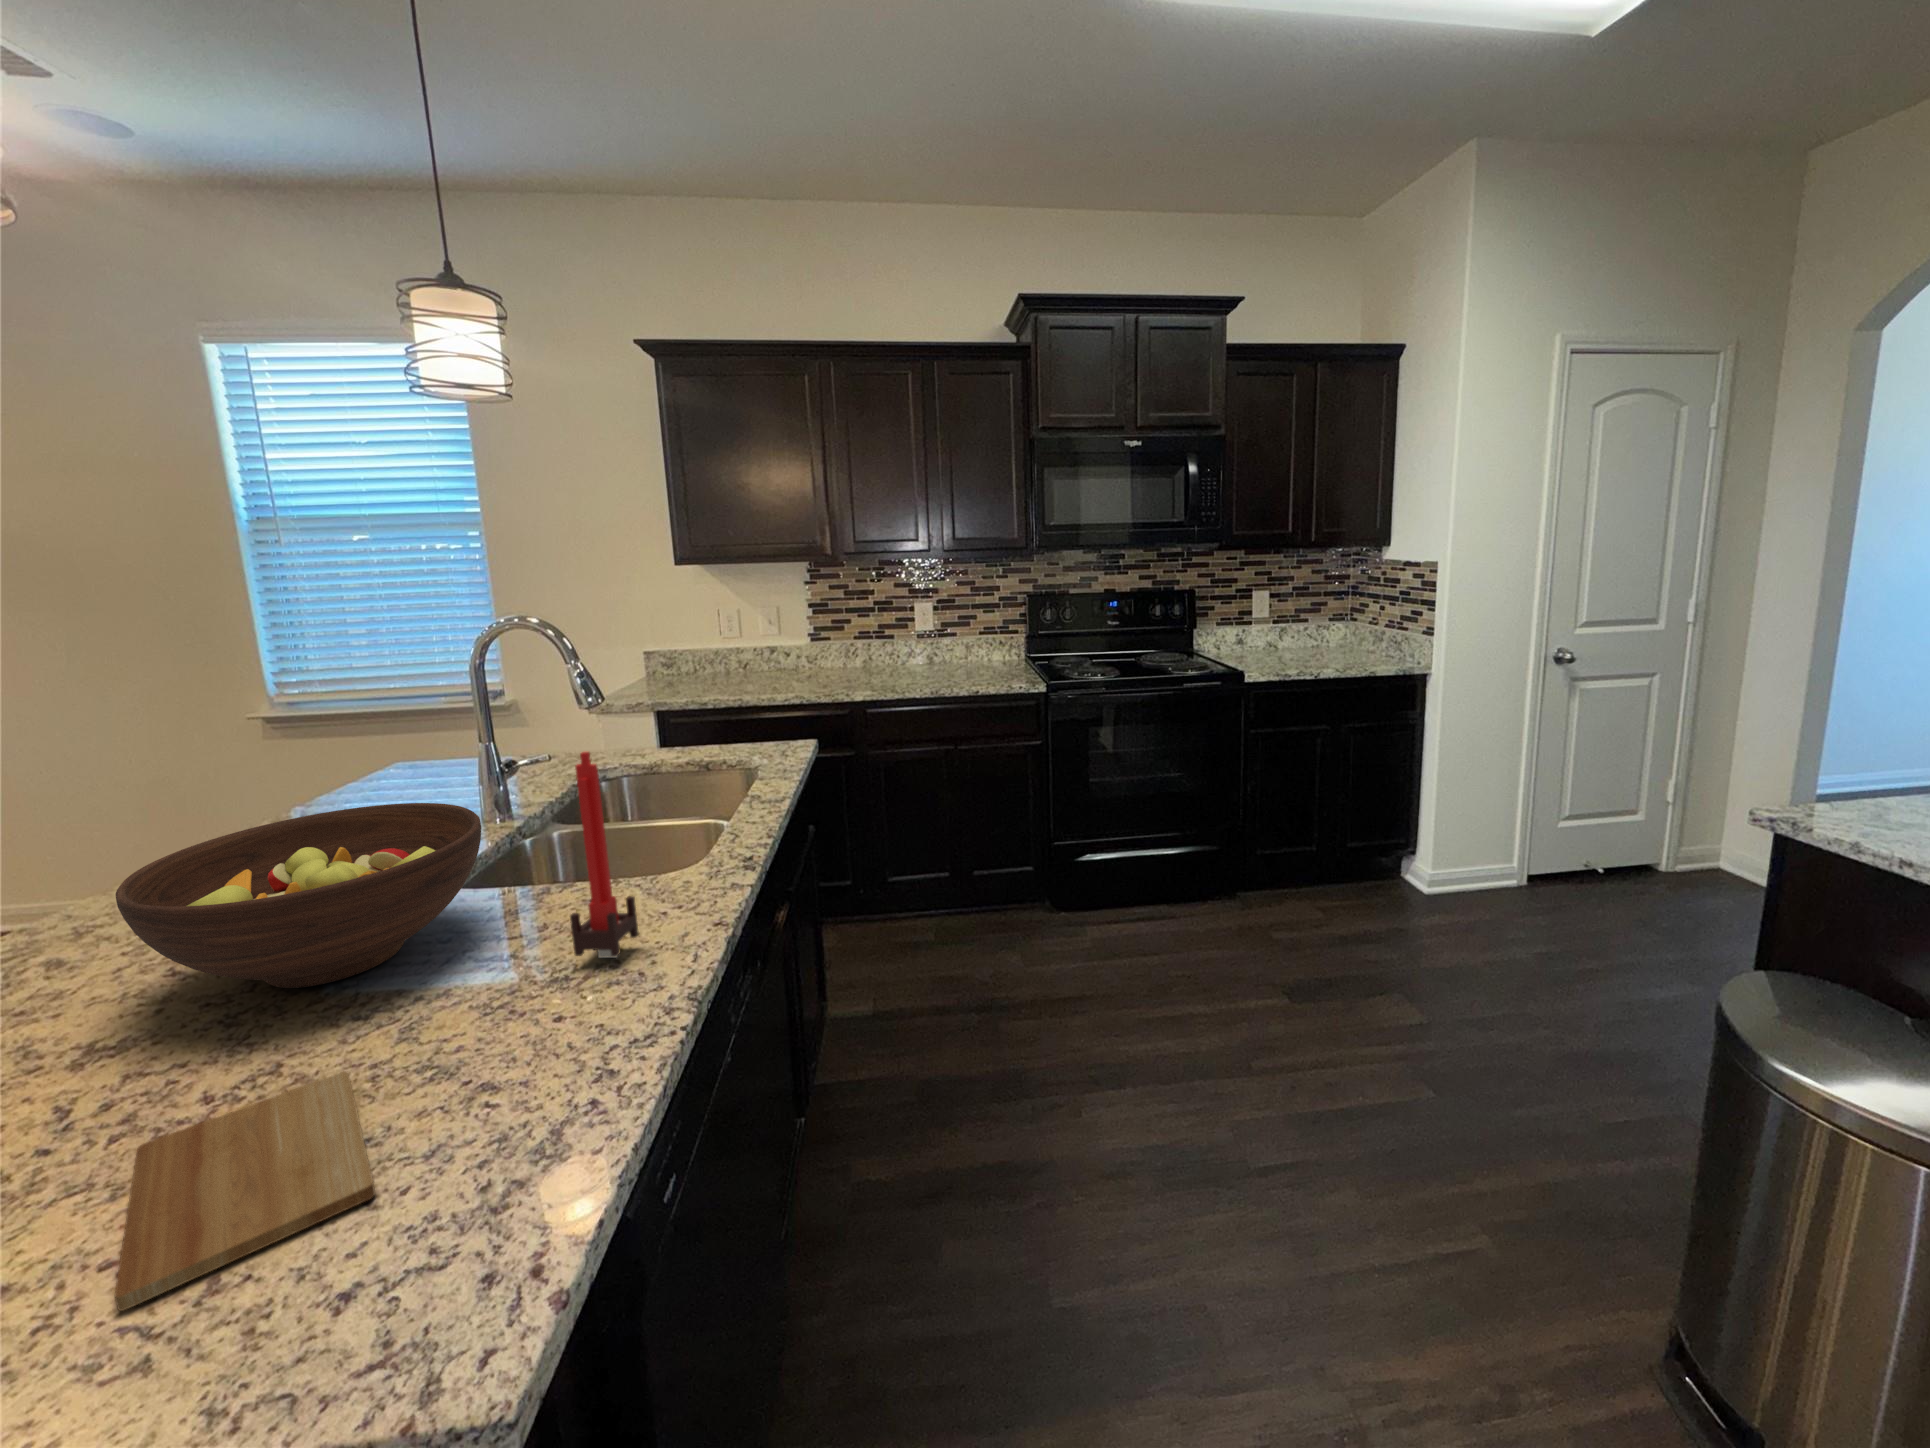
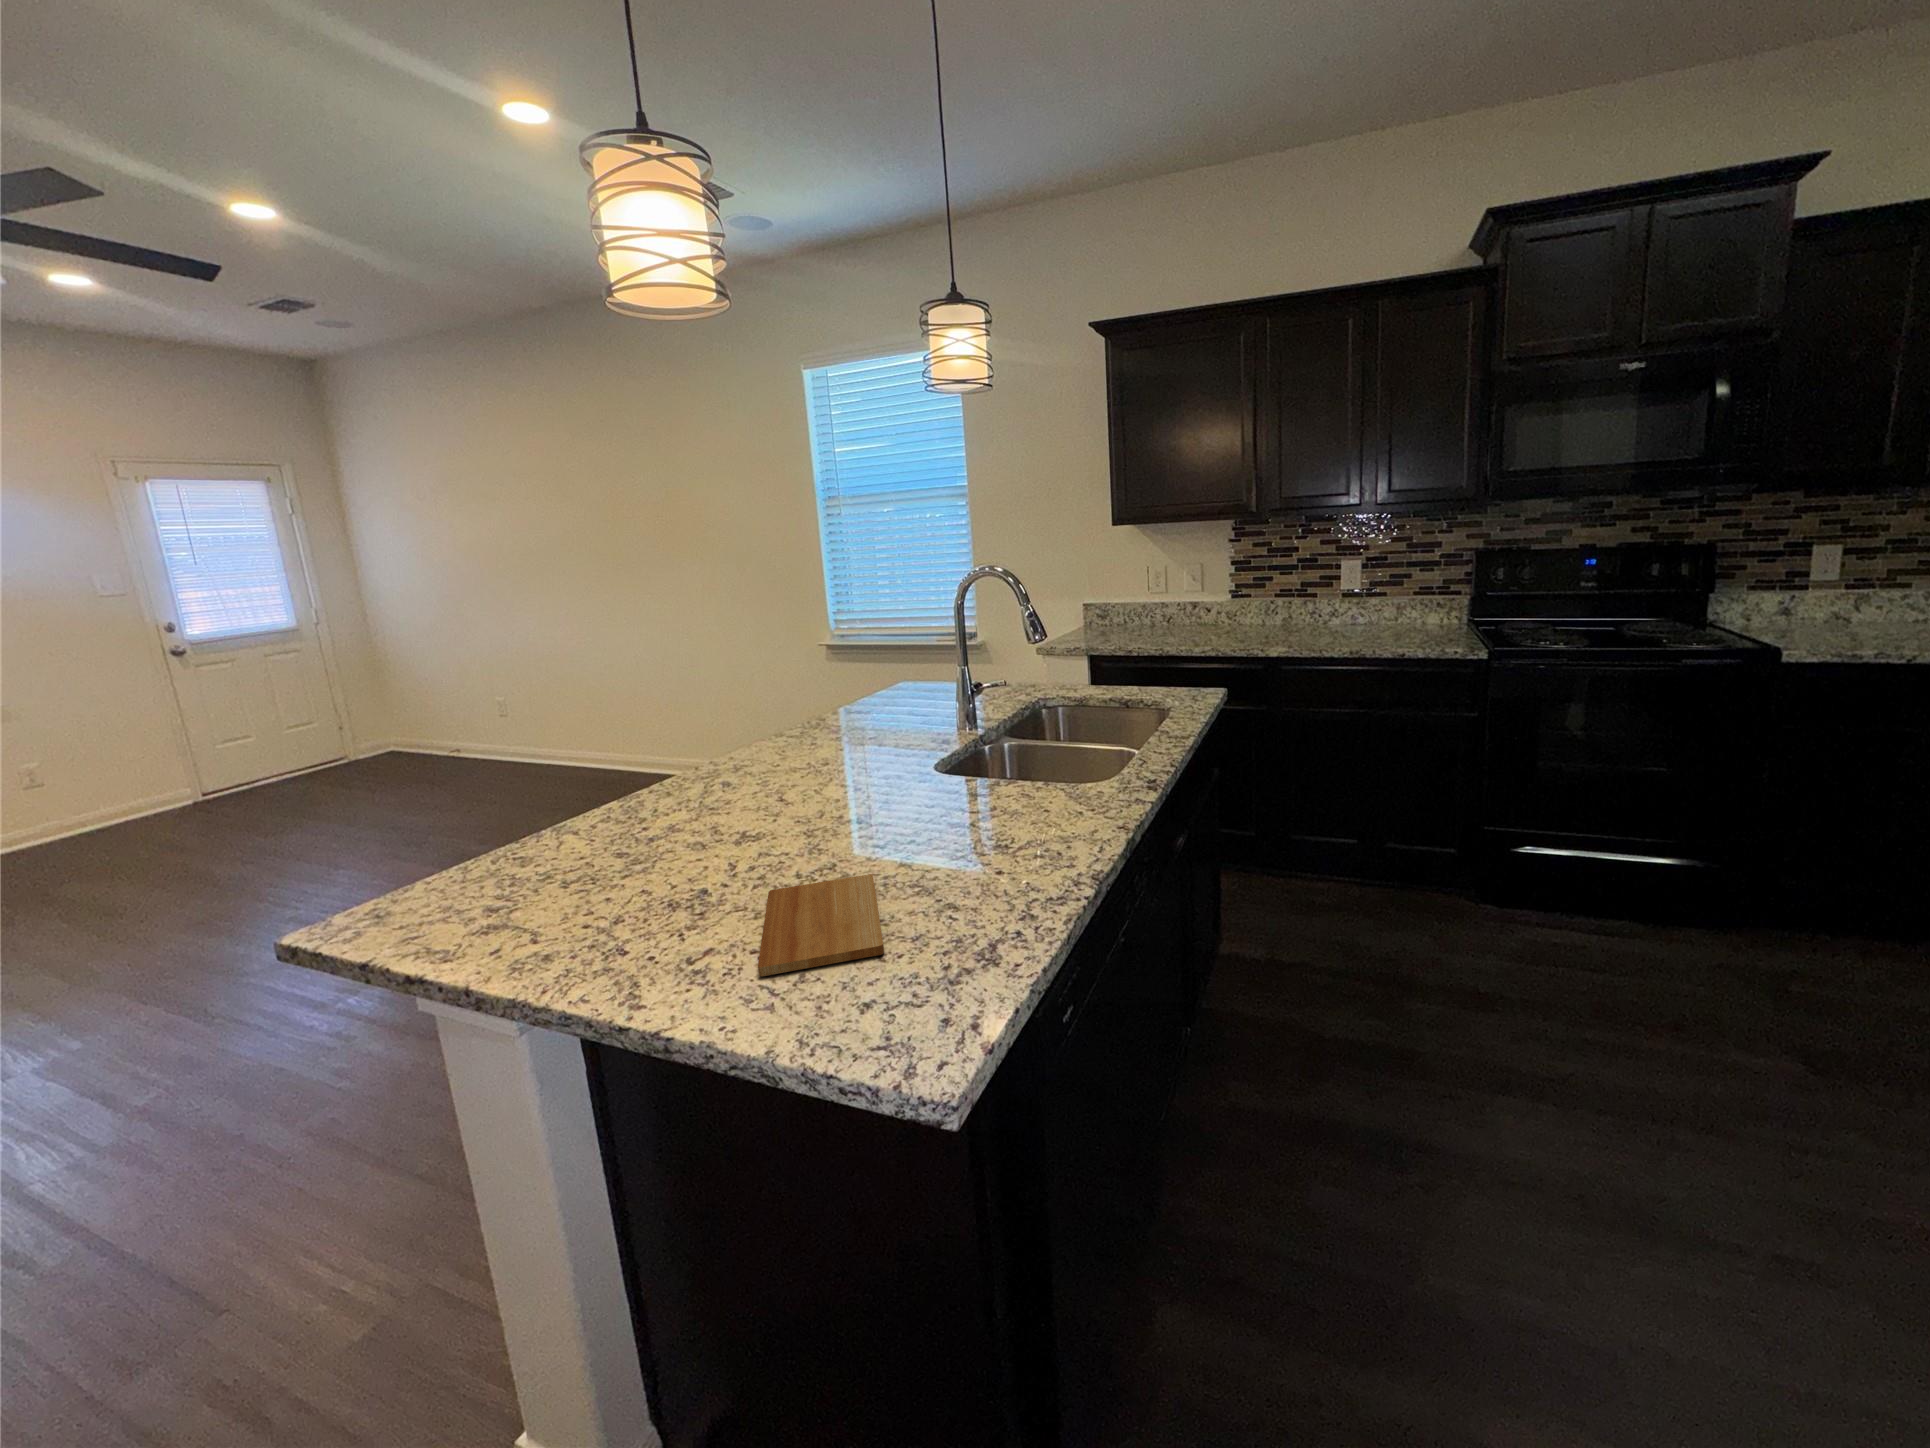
candle: present [570,752,639,958] -> none [1012,669,1060,837]
fruit bowl: present [116,803,481,988] -> none [762,702,958,819]

